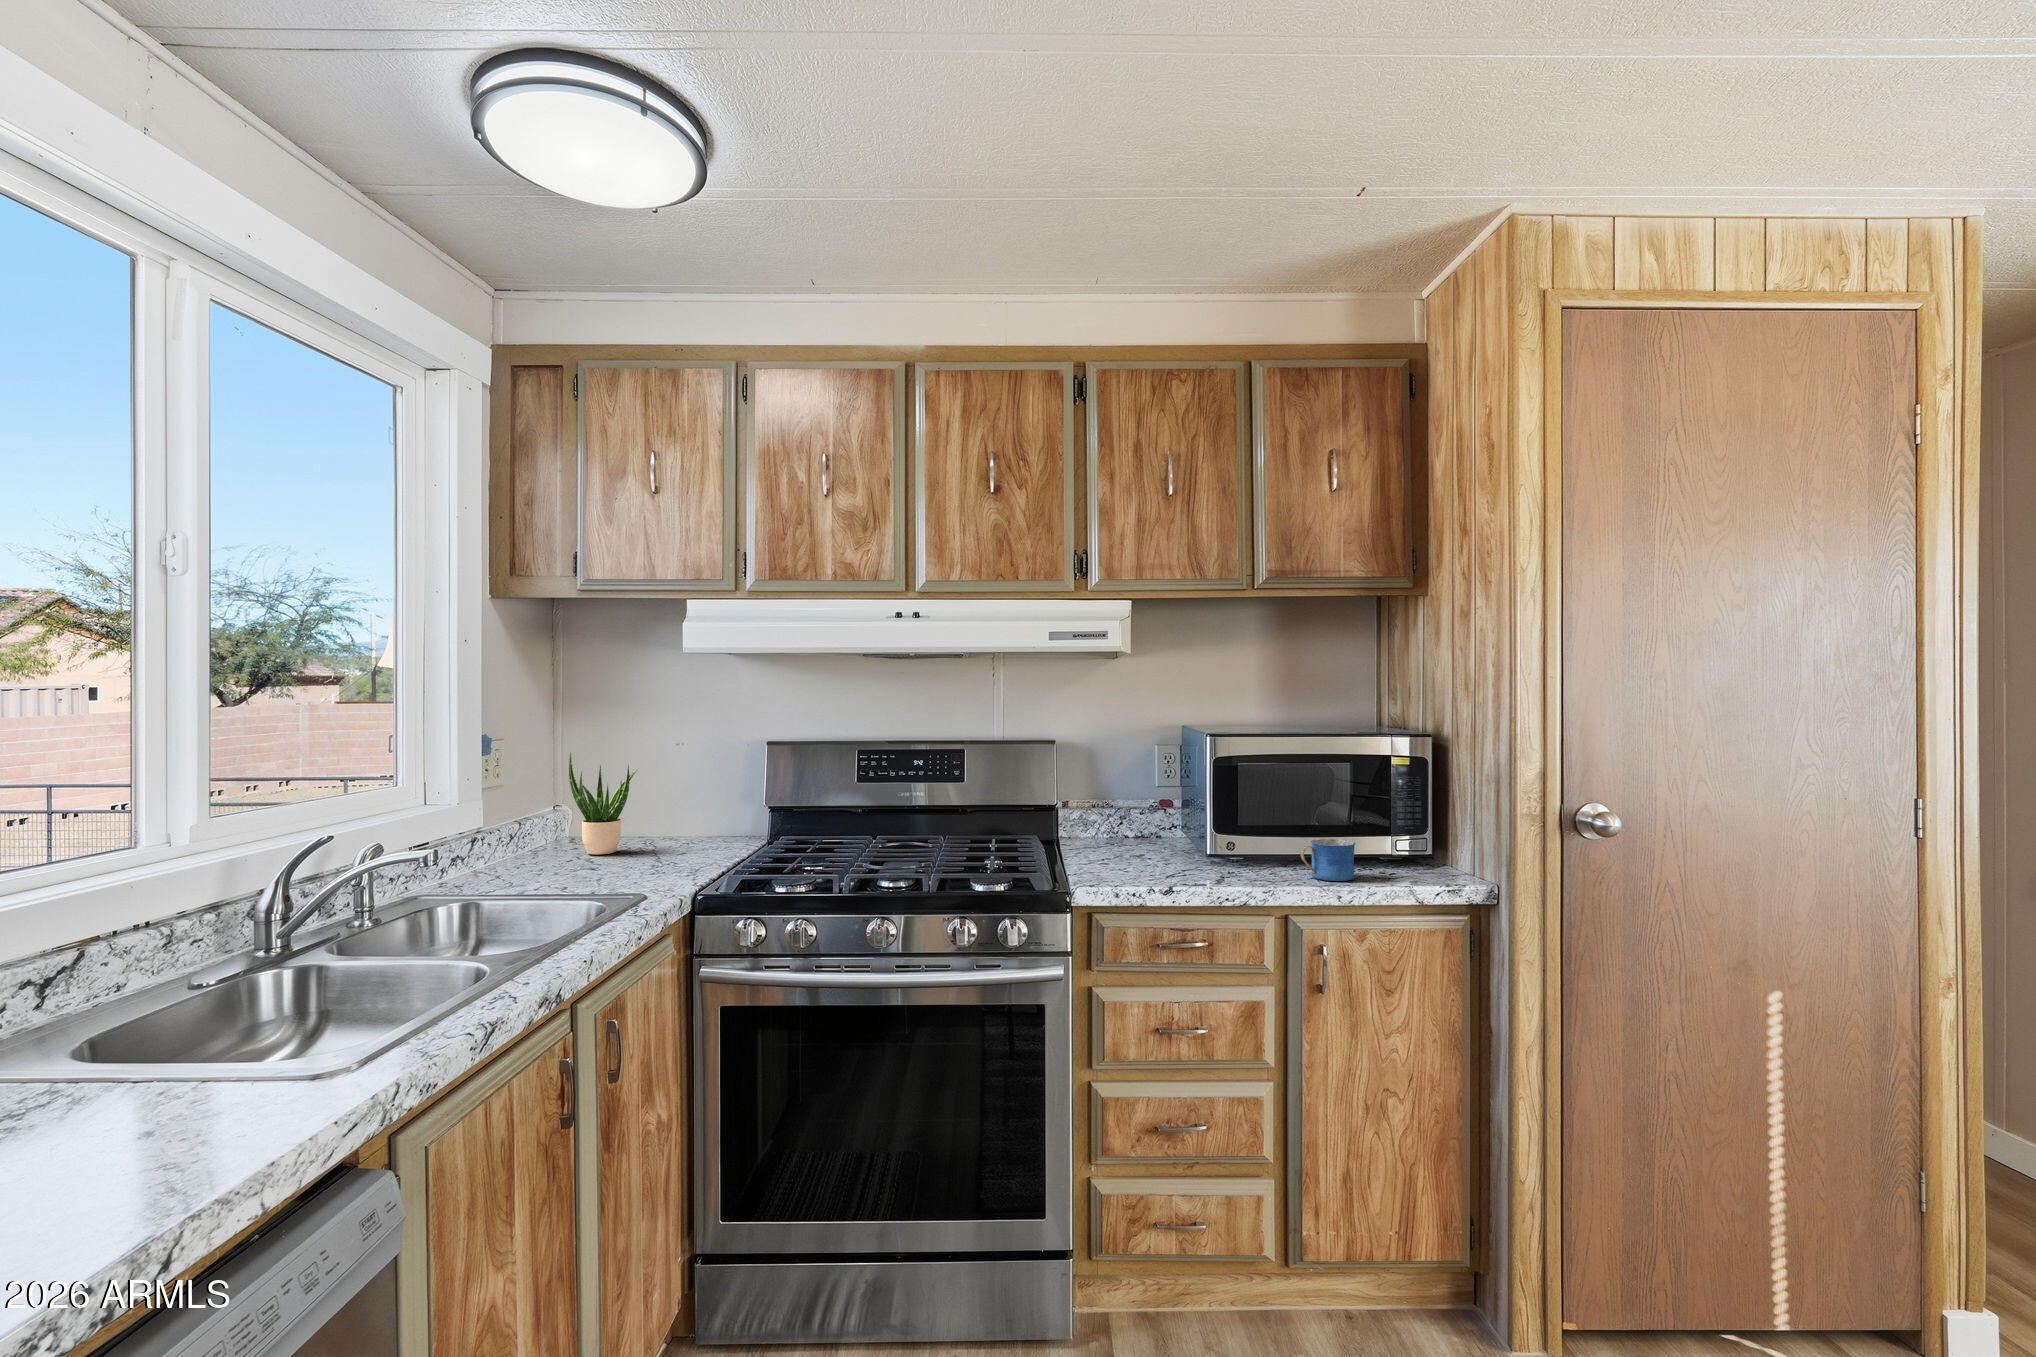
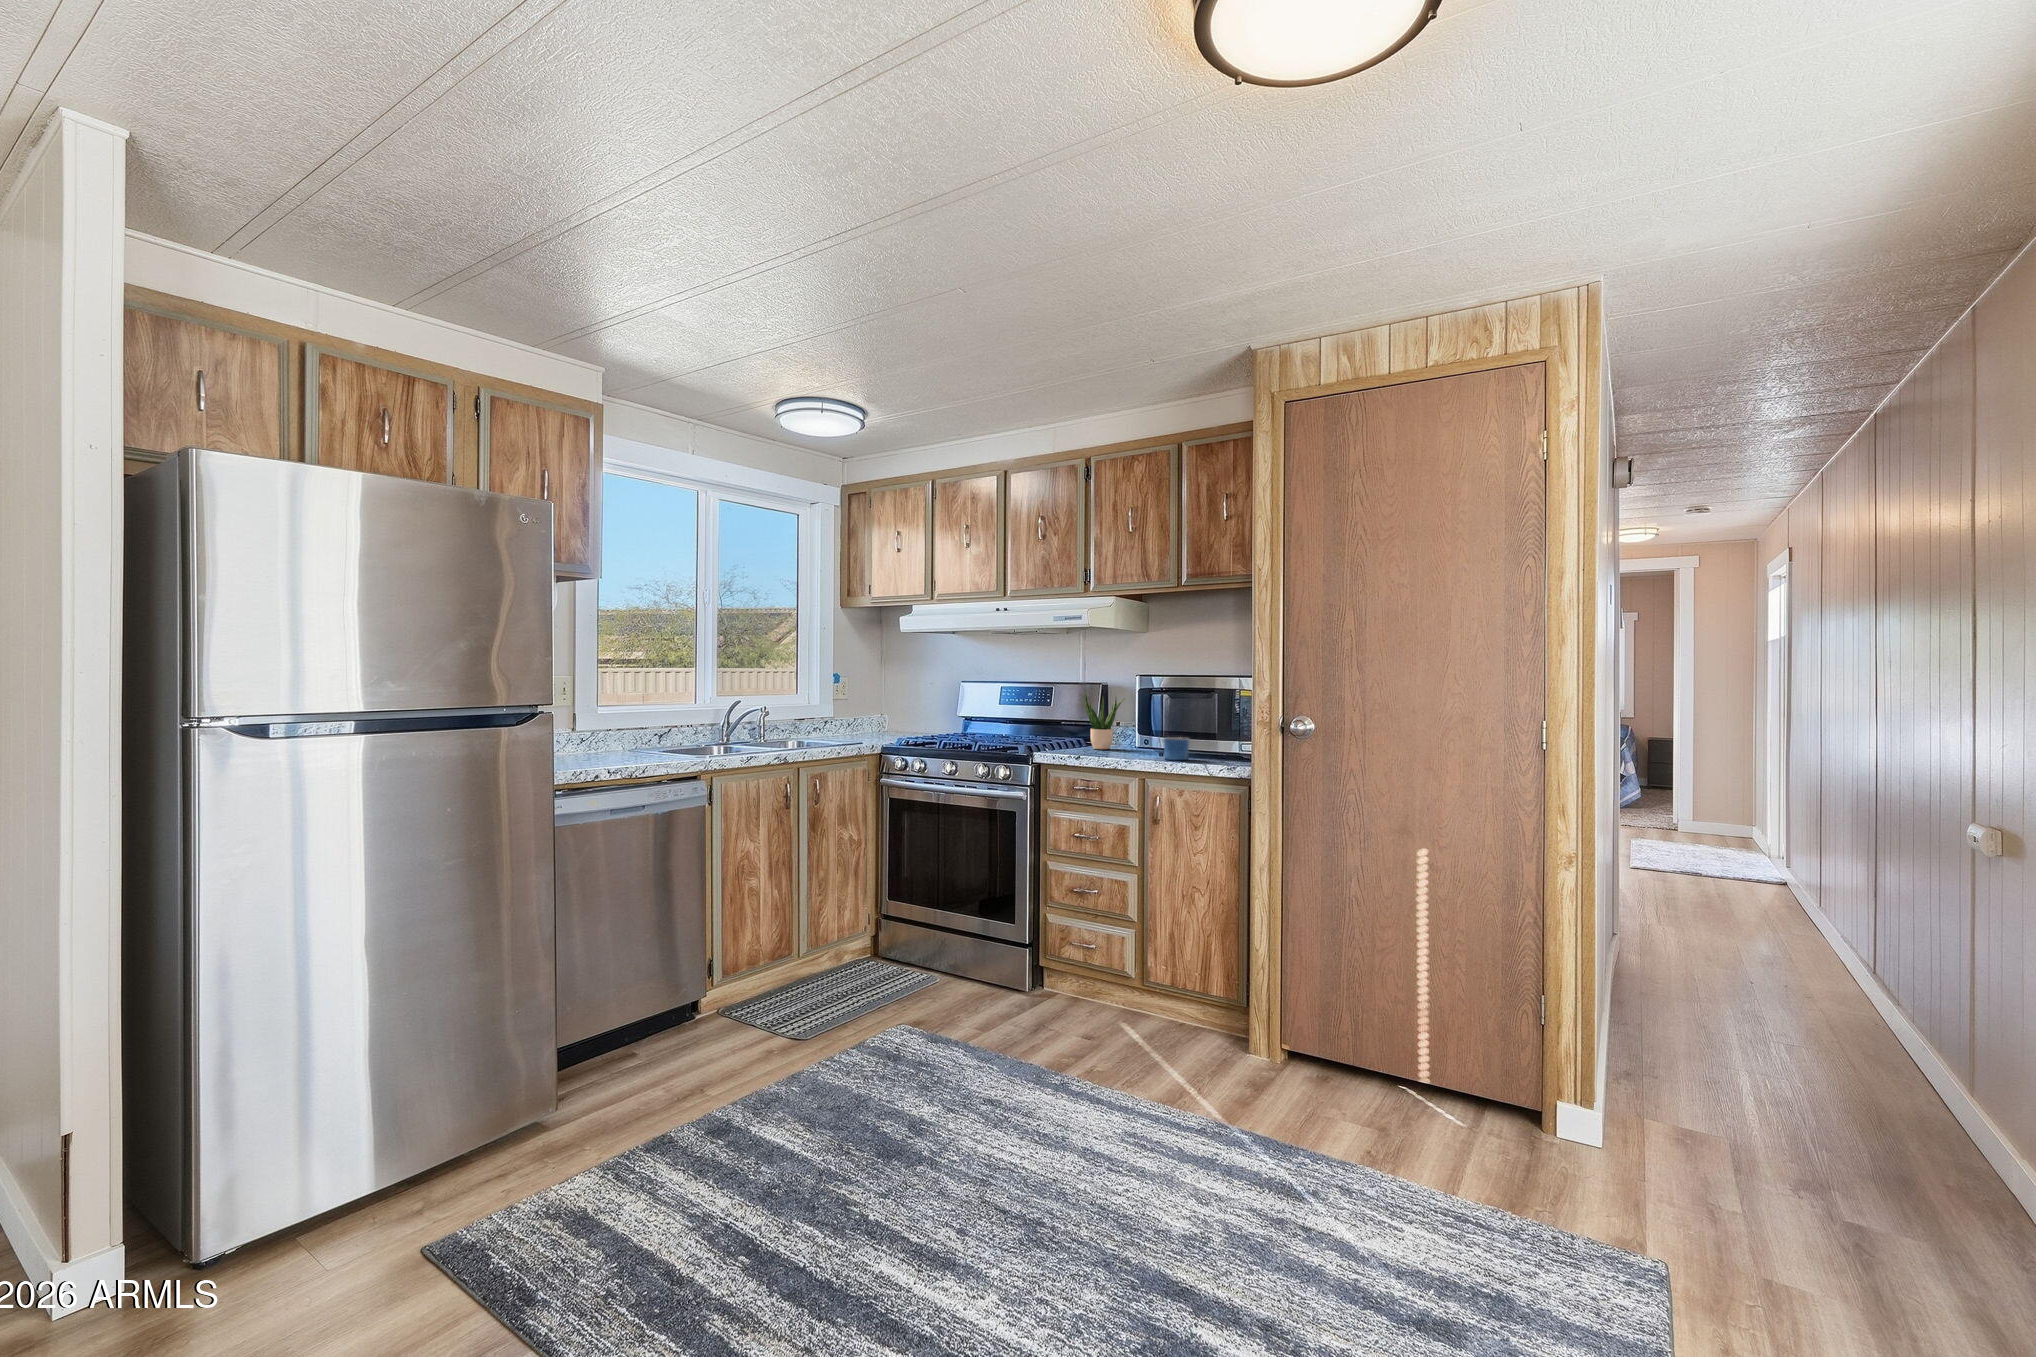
potted plant: present [569,753,639,855] -> present [1085,689,1125,749]

